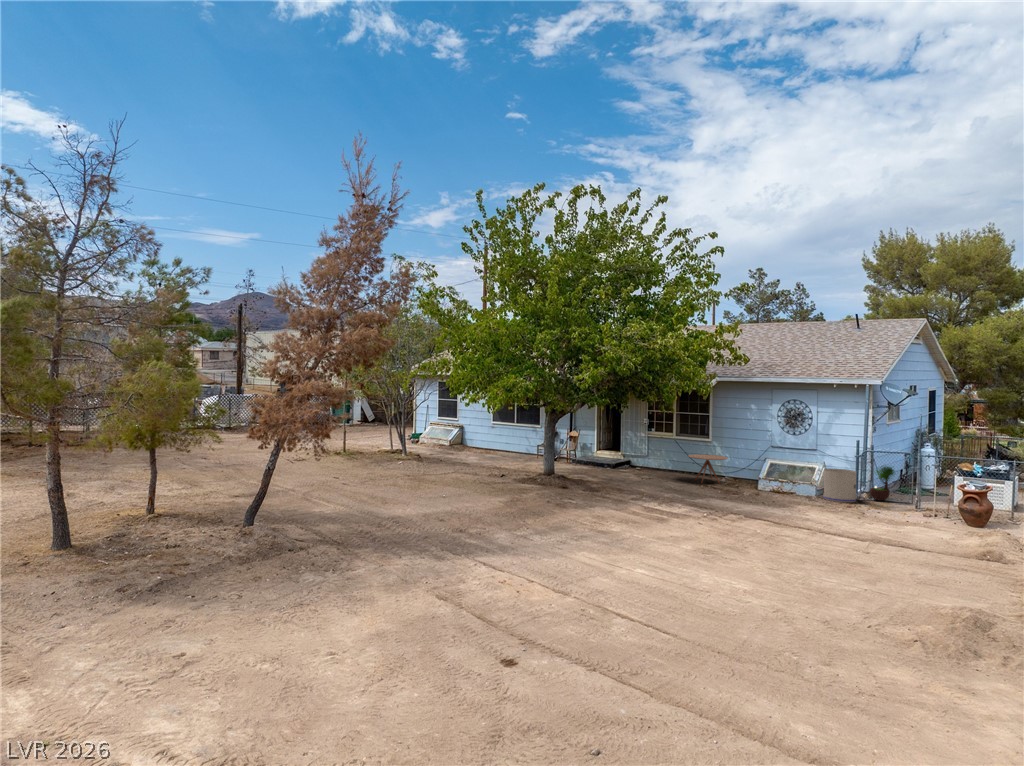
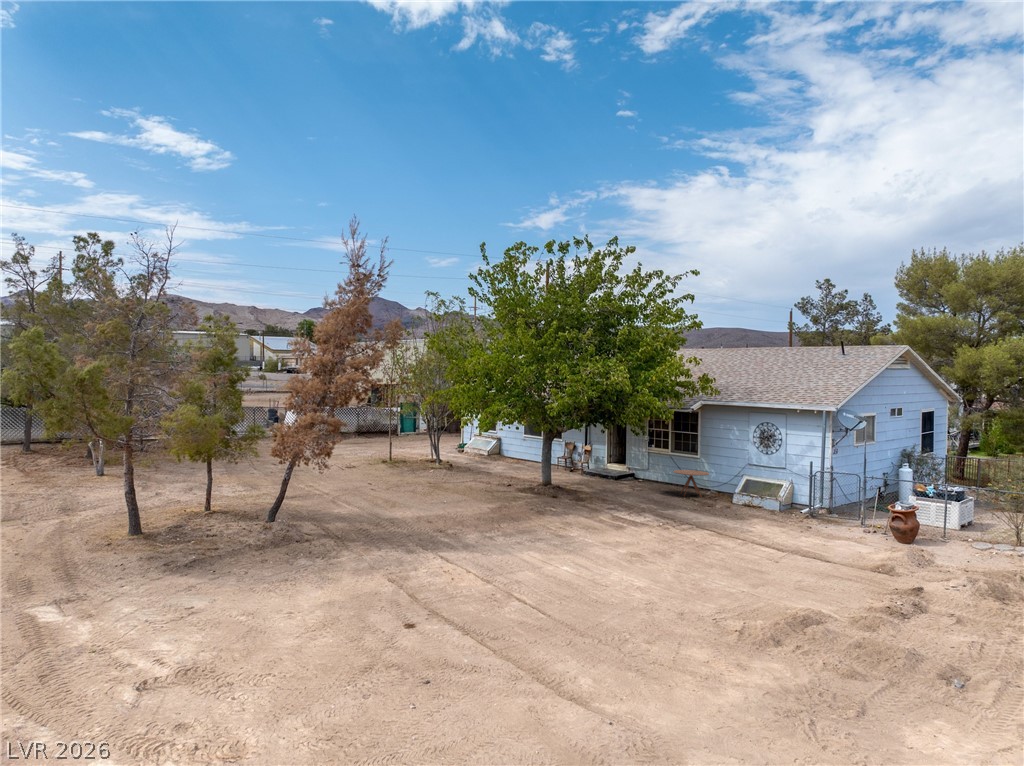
potted tree: present [870,466,895,501] -> none [833,482,856,517]
trash can: present [823,468,856,502] -> none [788,486,818,517]

